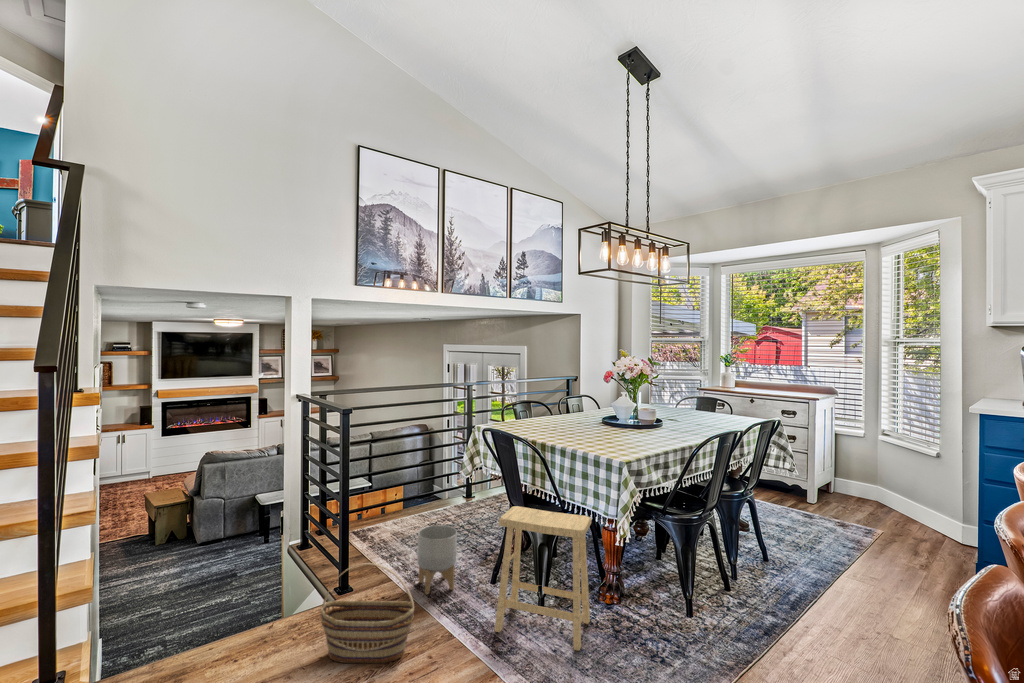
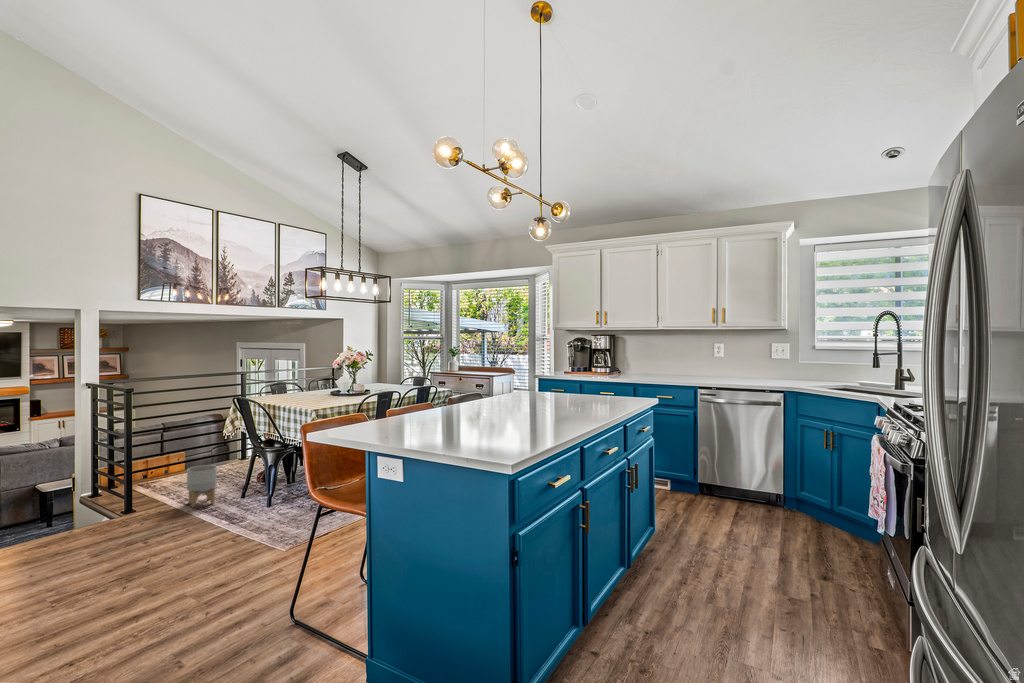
footstool: present [495,506,591,651] -> none [236,444,301,517]
basket: present [321,563,414,663] -> none [110,479,178,539]

